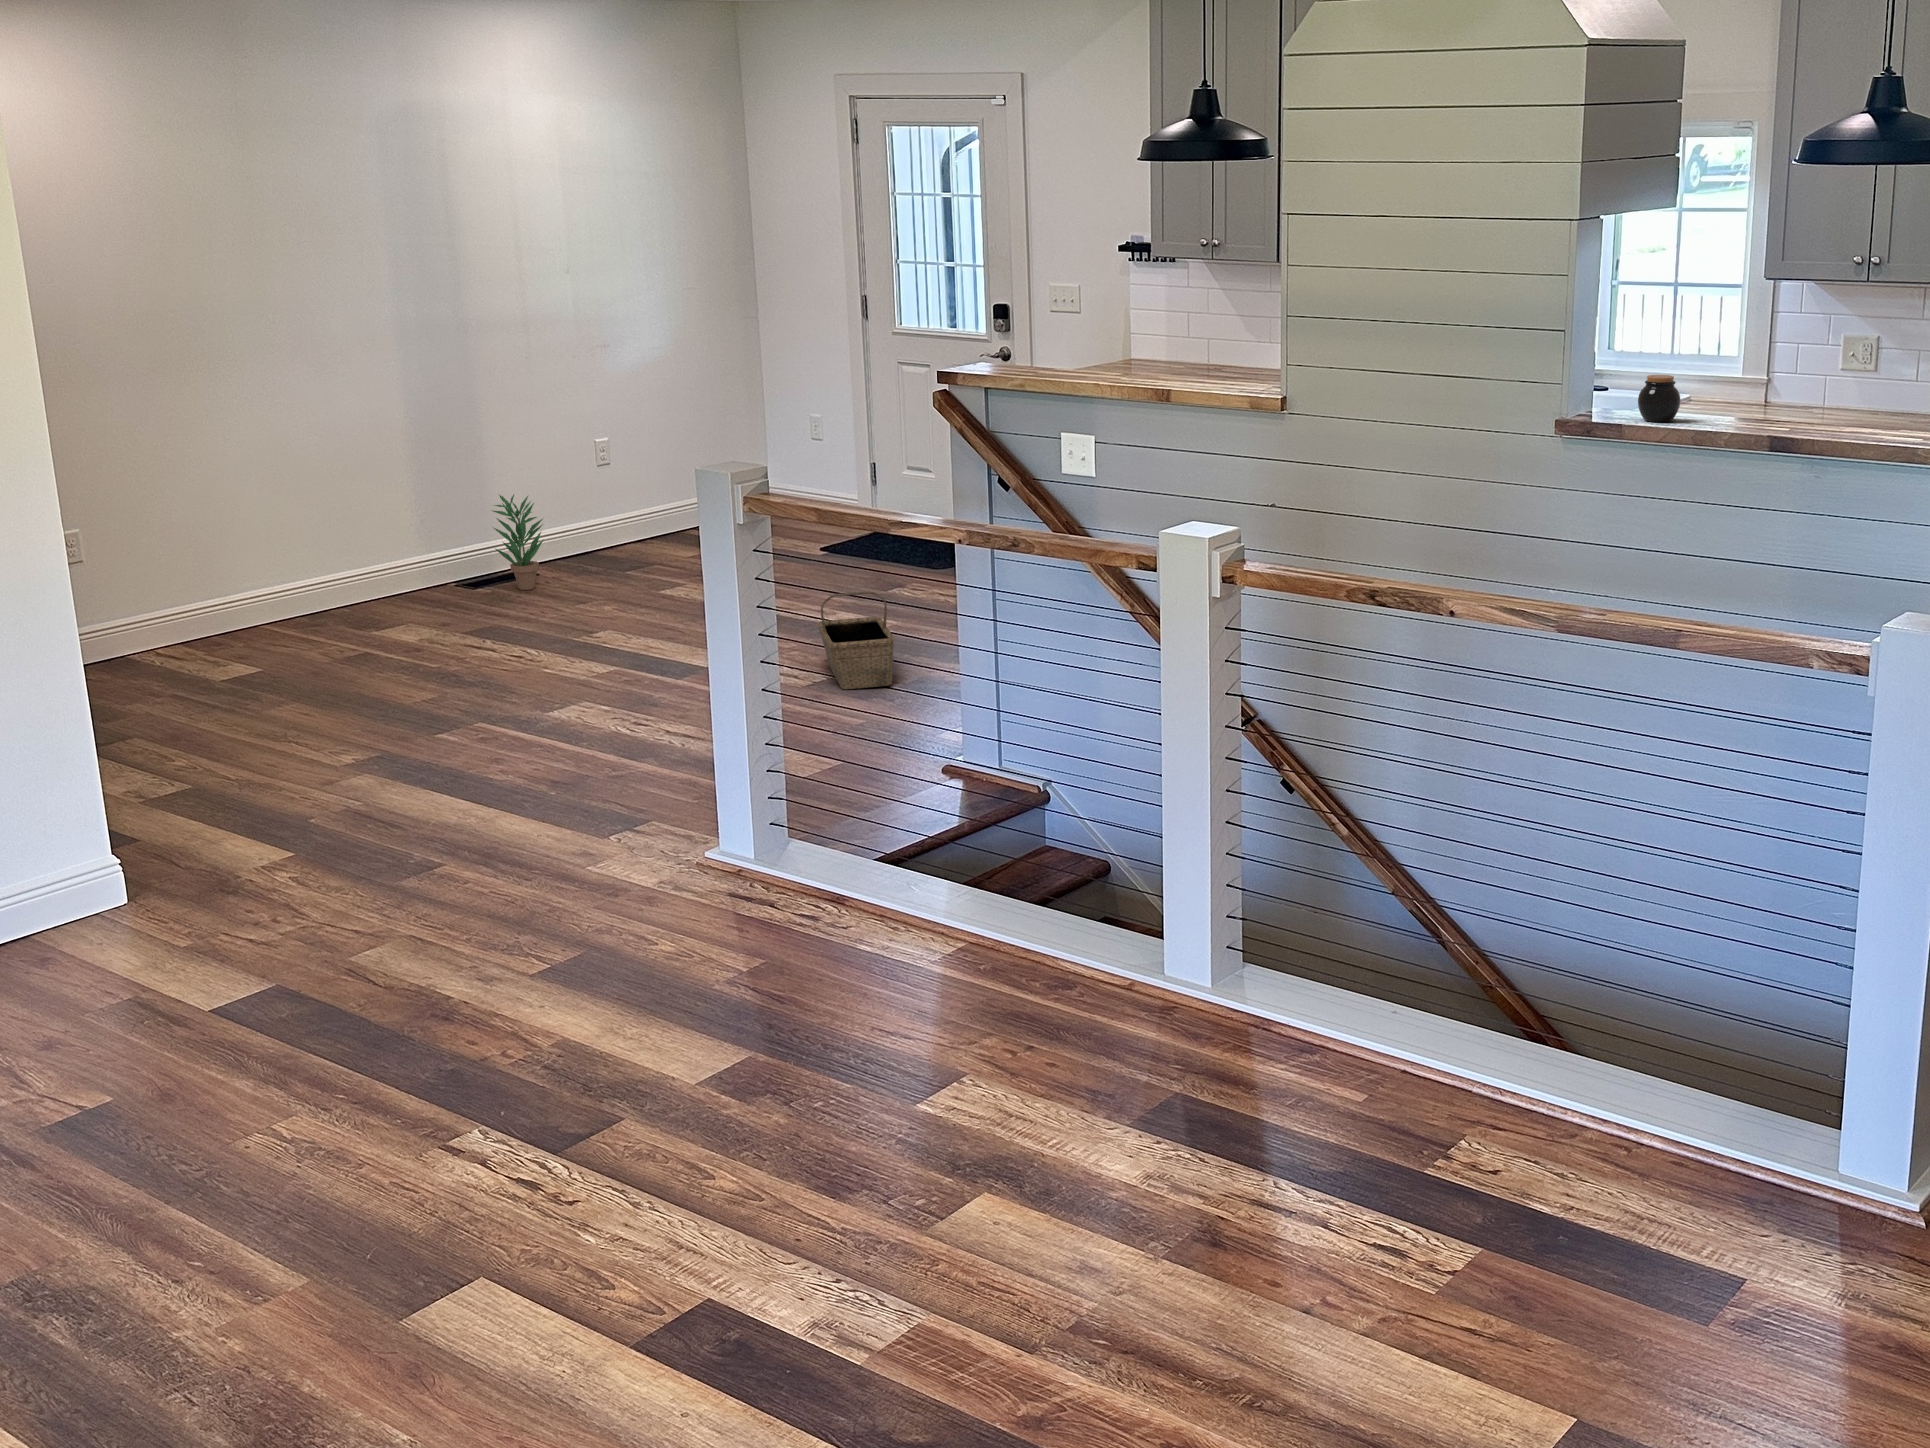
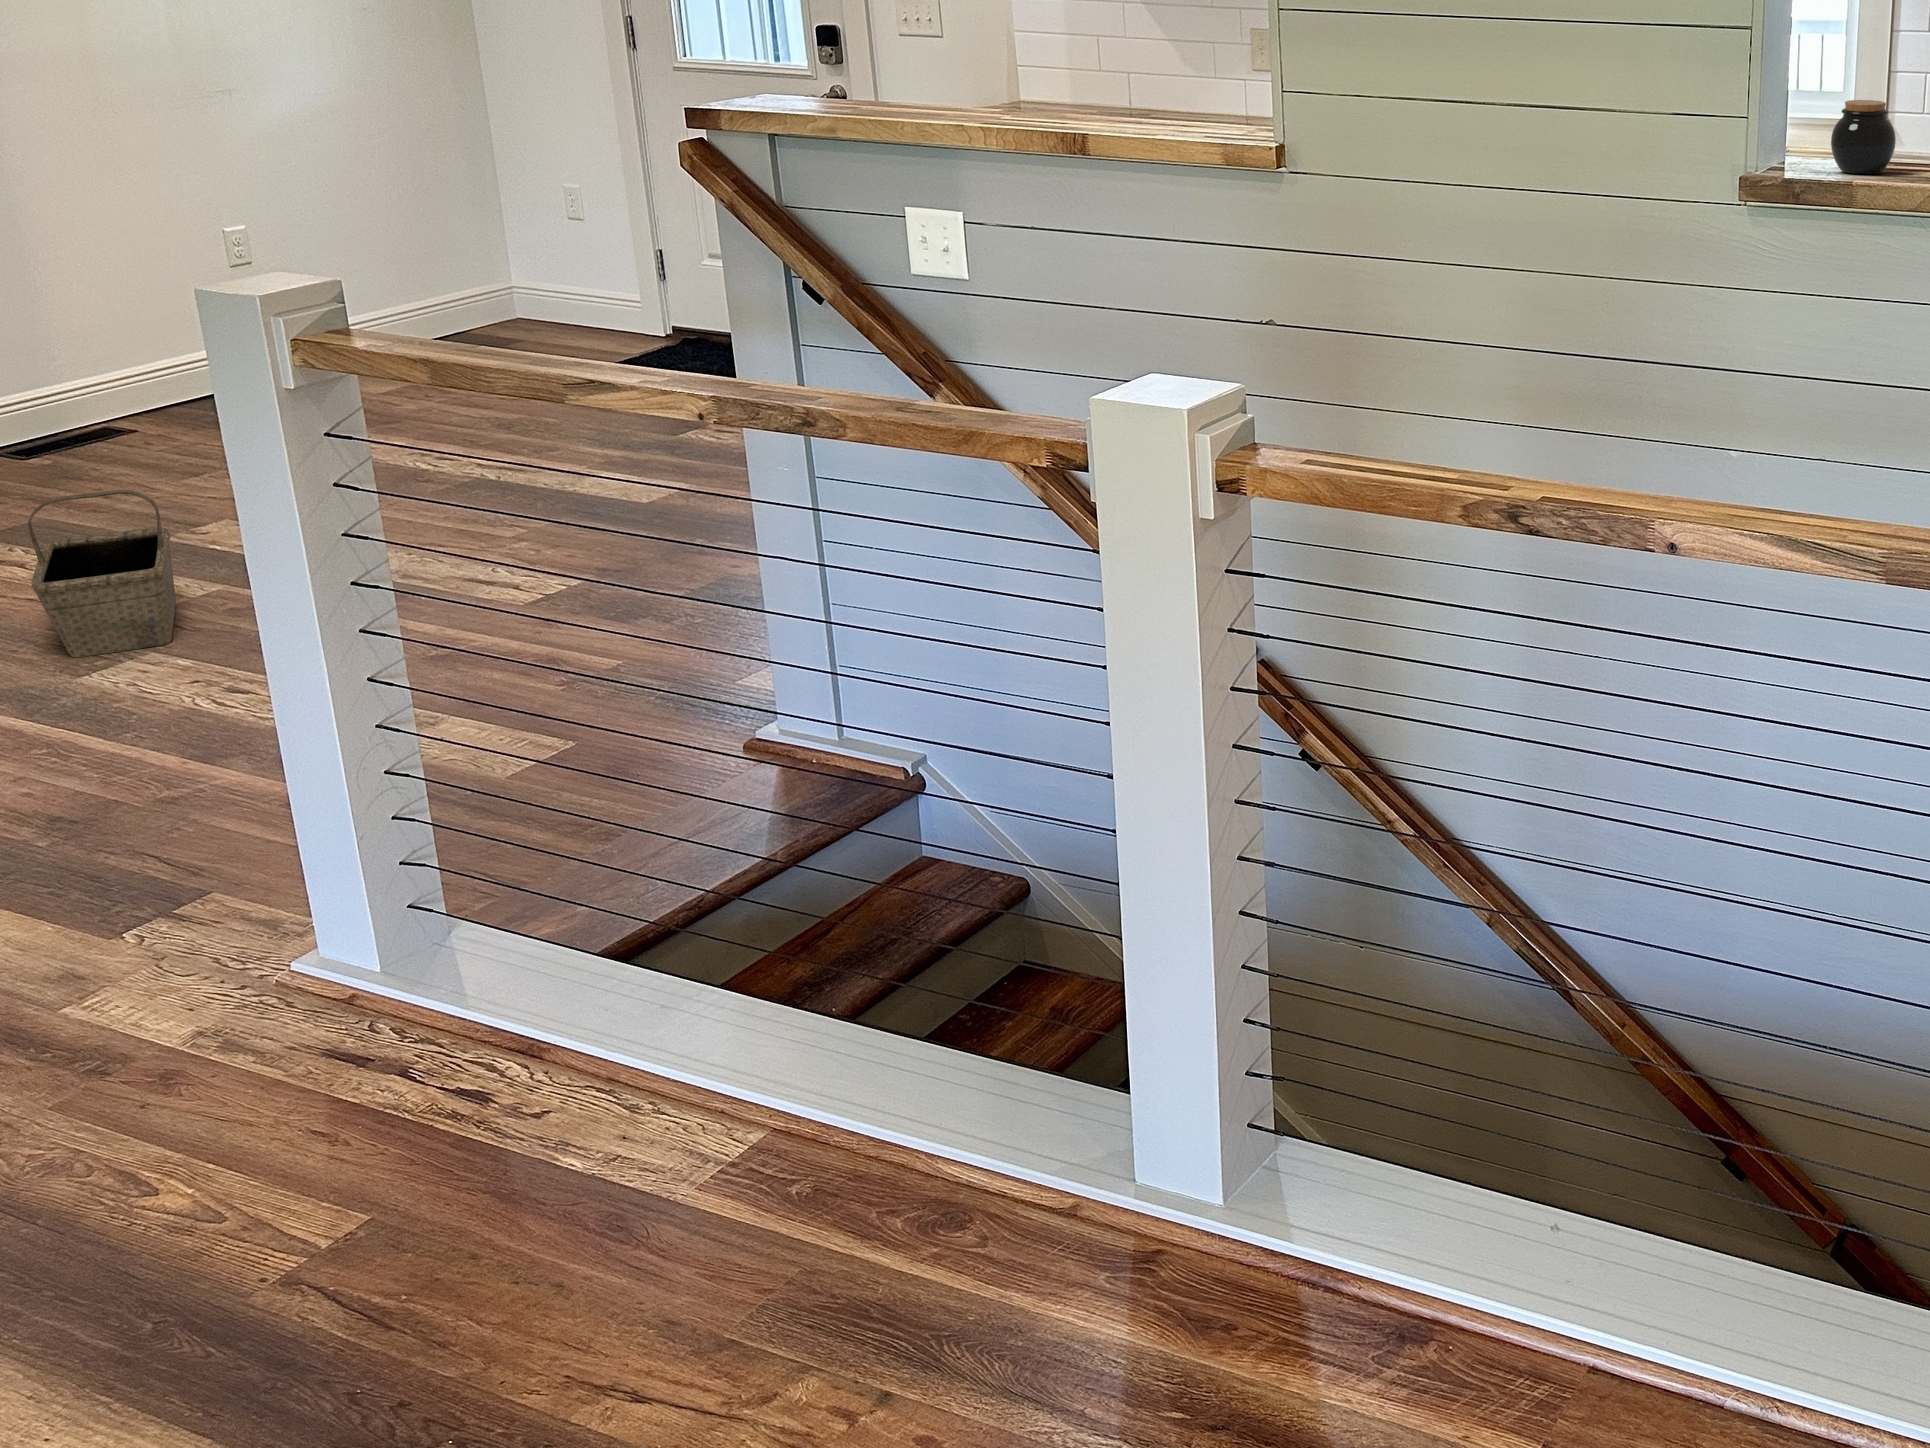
potted plant: present [493,495,543,590] -> none [29,311,132,456]
basket: present [818,591,895,689] -> present [28,490,176,658]

